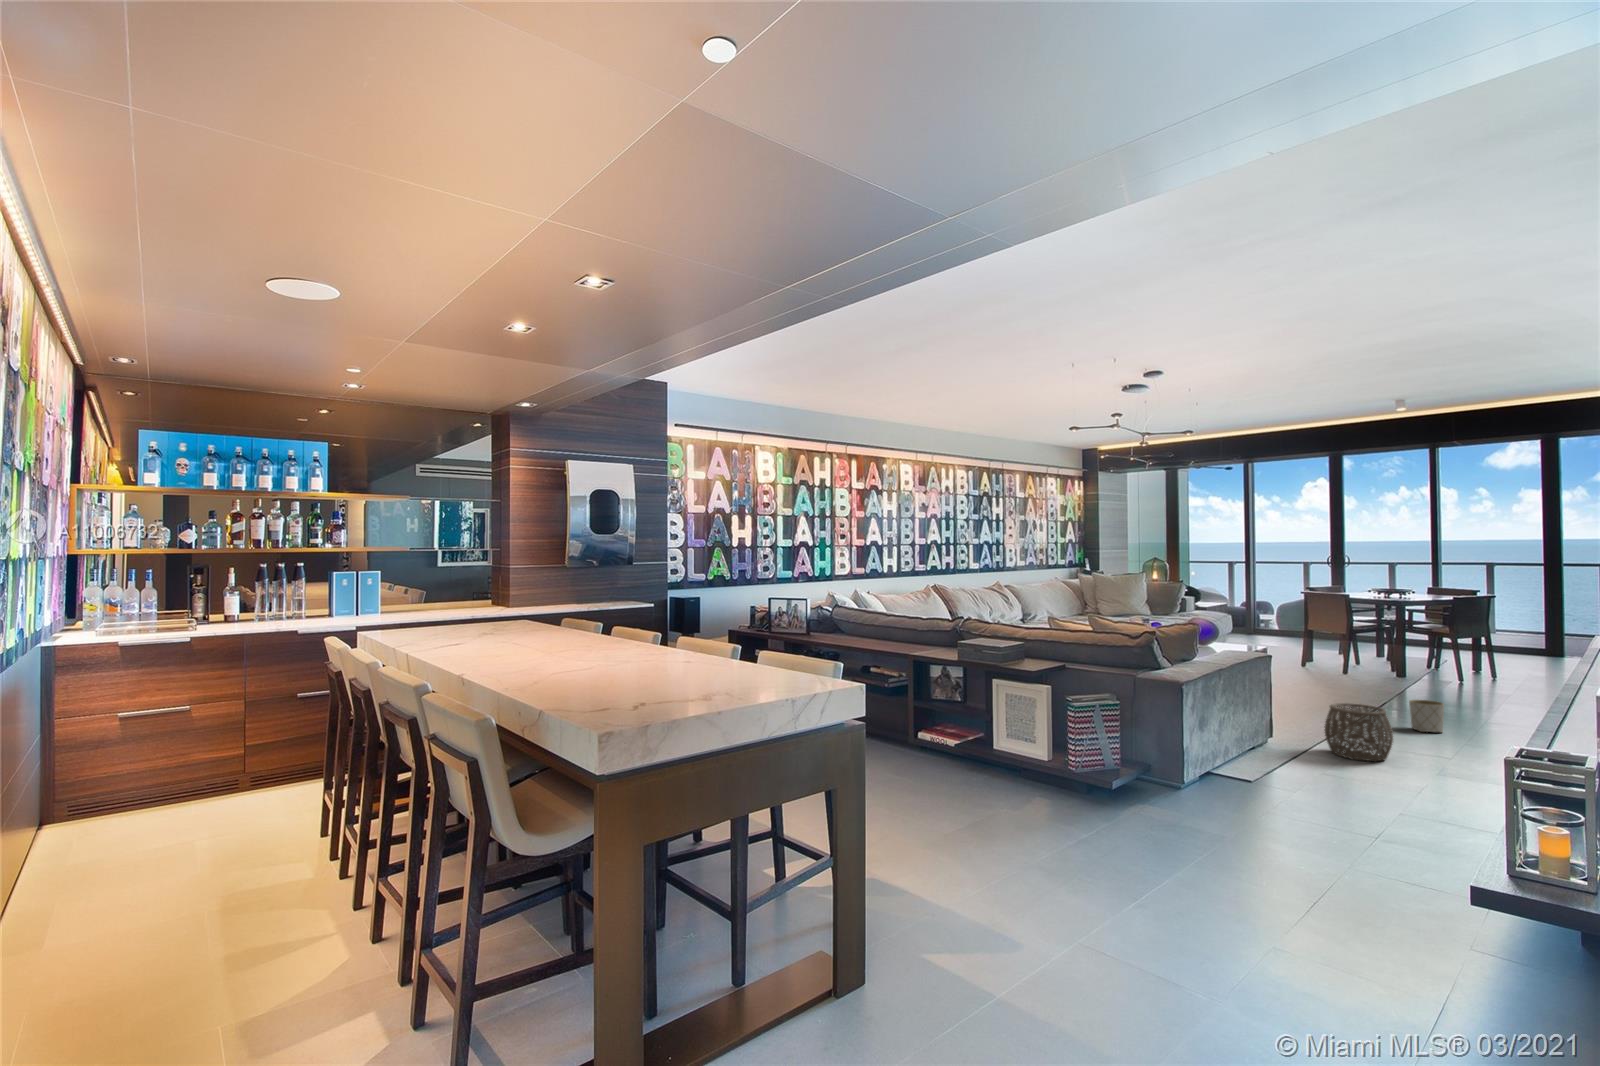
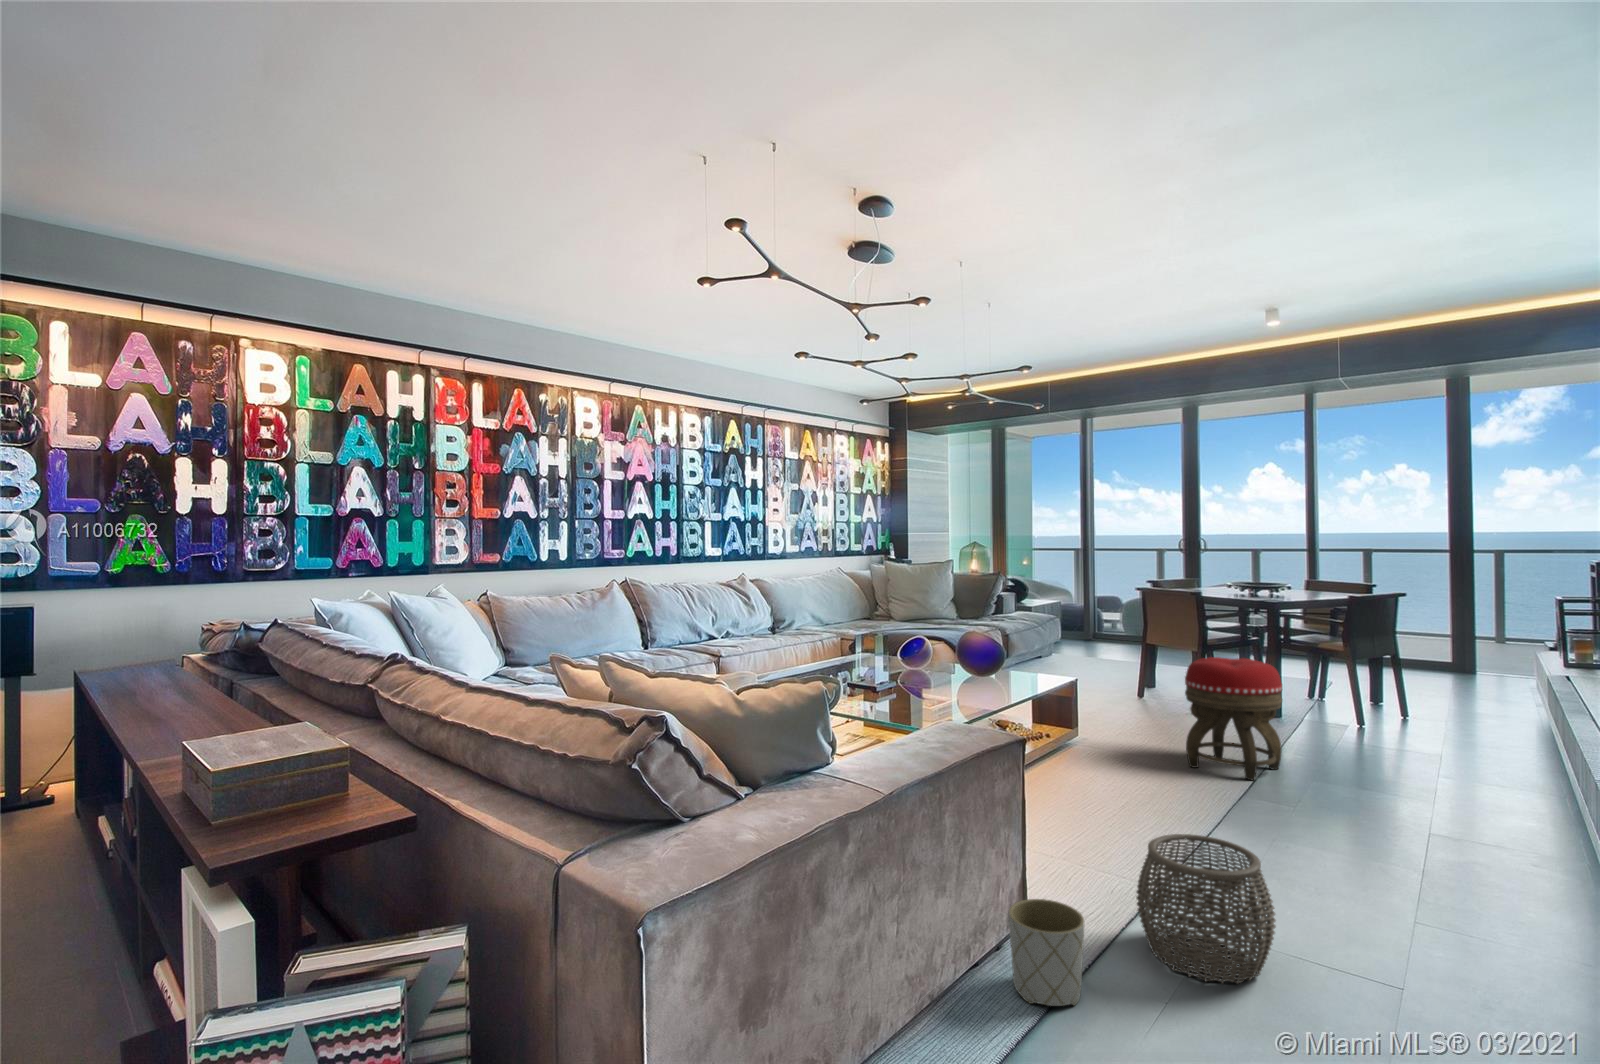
footstool: none [1339,634,1405,706] -> present [1185,657,1283,780]
planter: present [1409,700,1444,733] -> present [1009,899,1085,1006]

